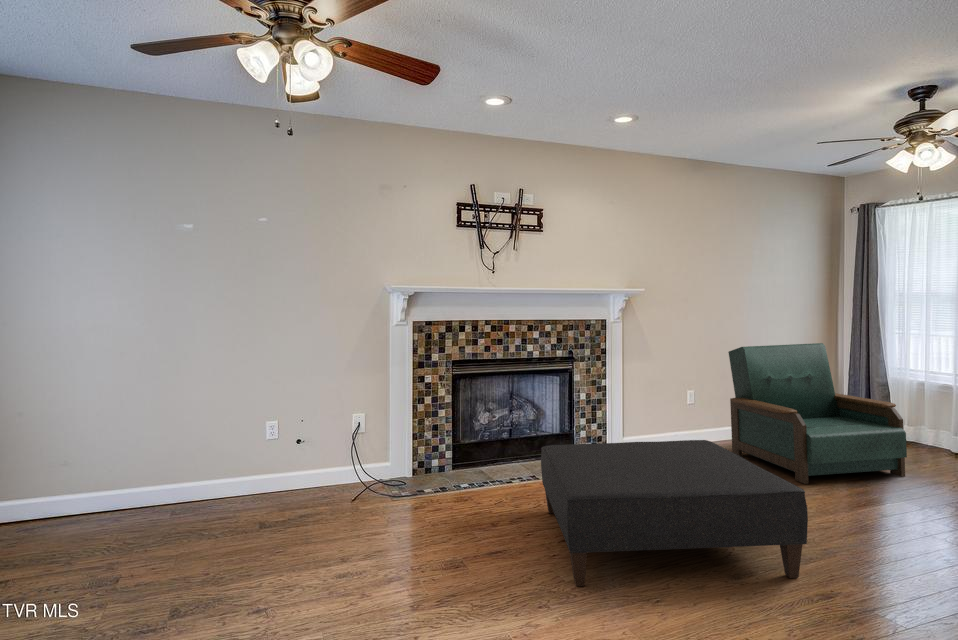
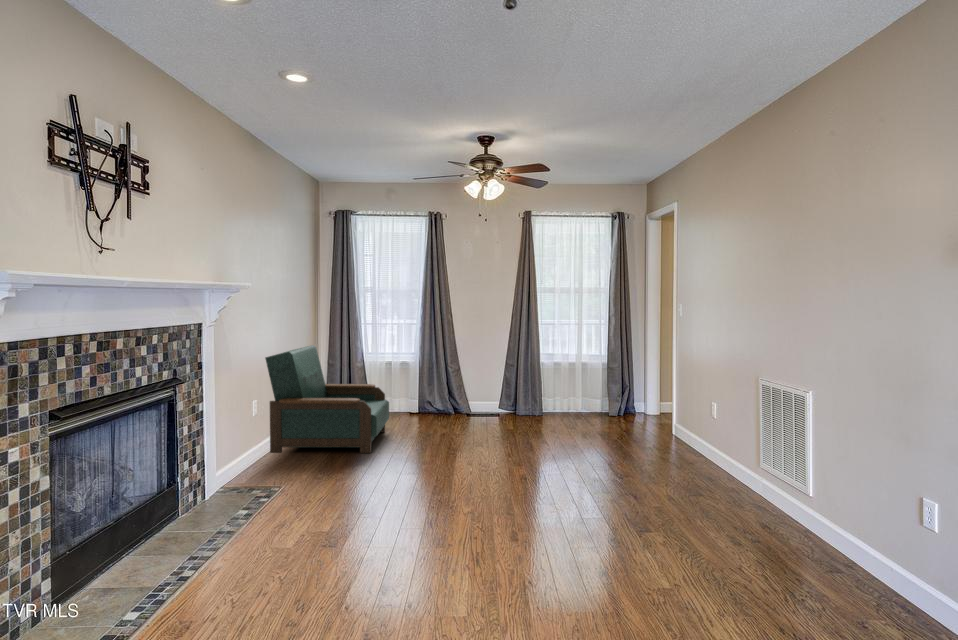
ottoman: present [541,440,808,586] -> none [319,433,525,564]

